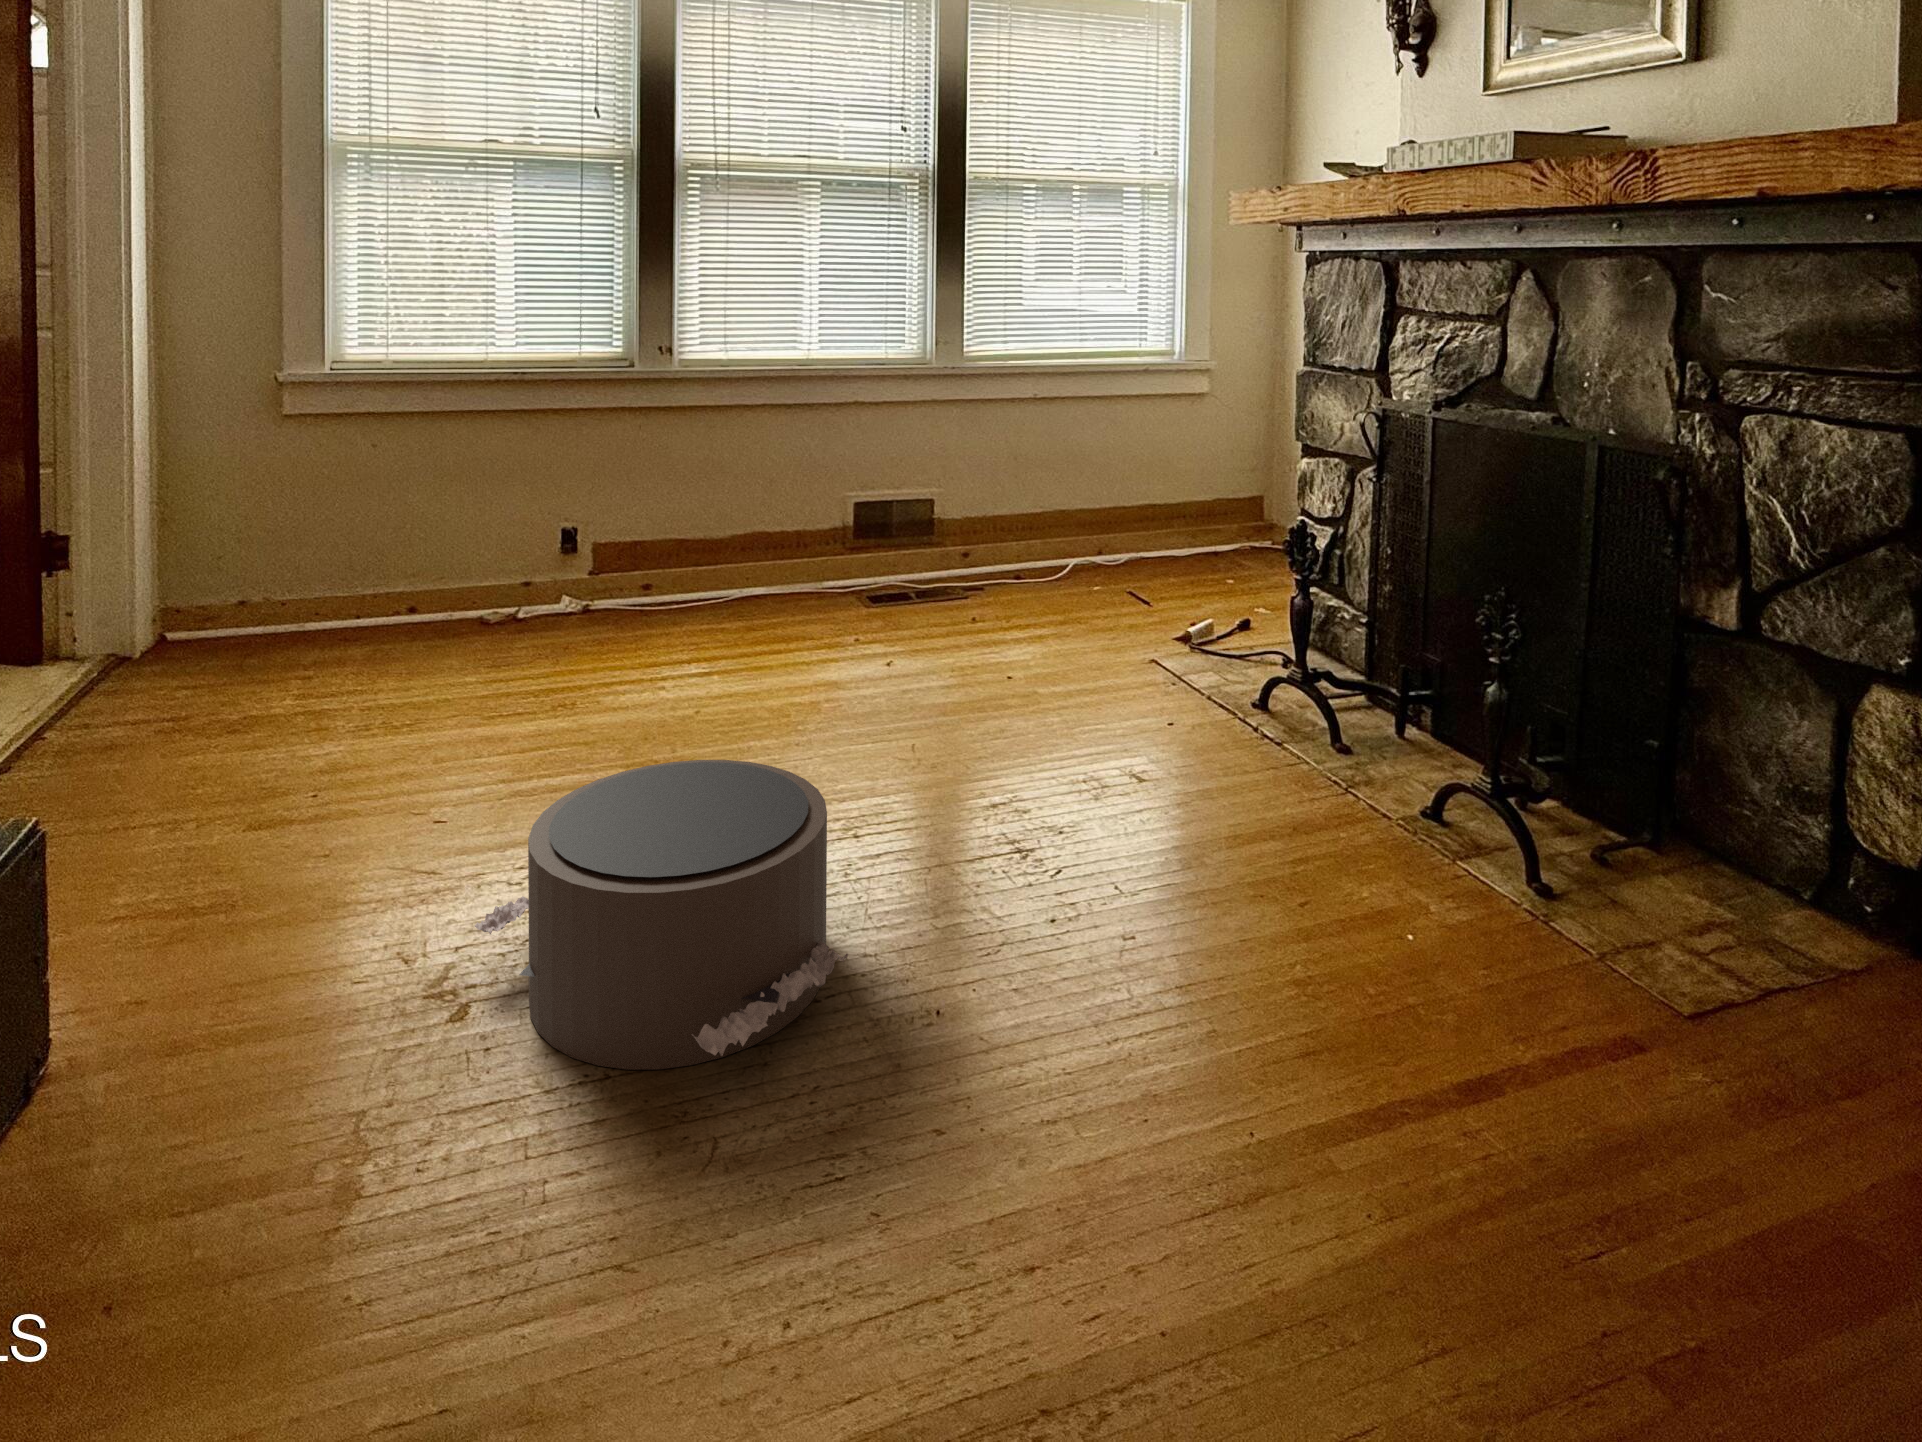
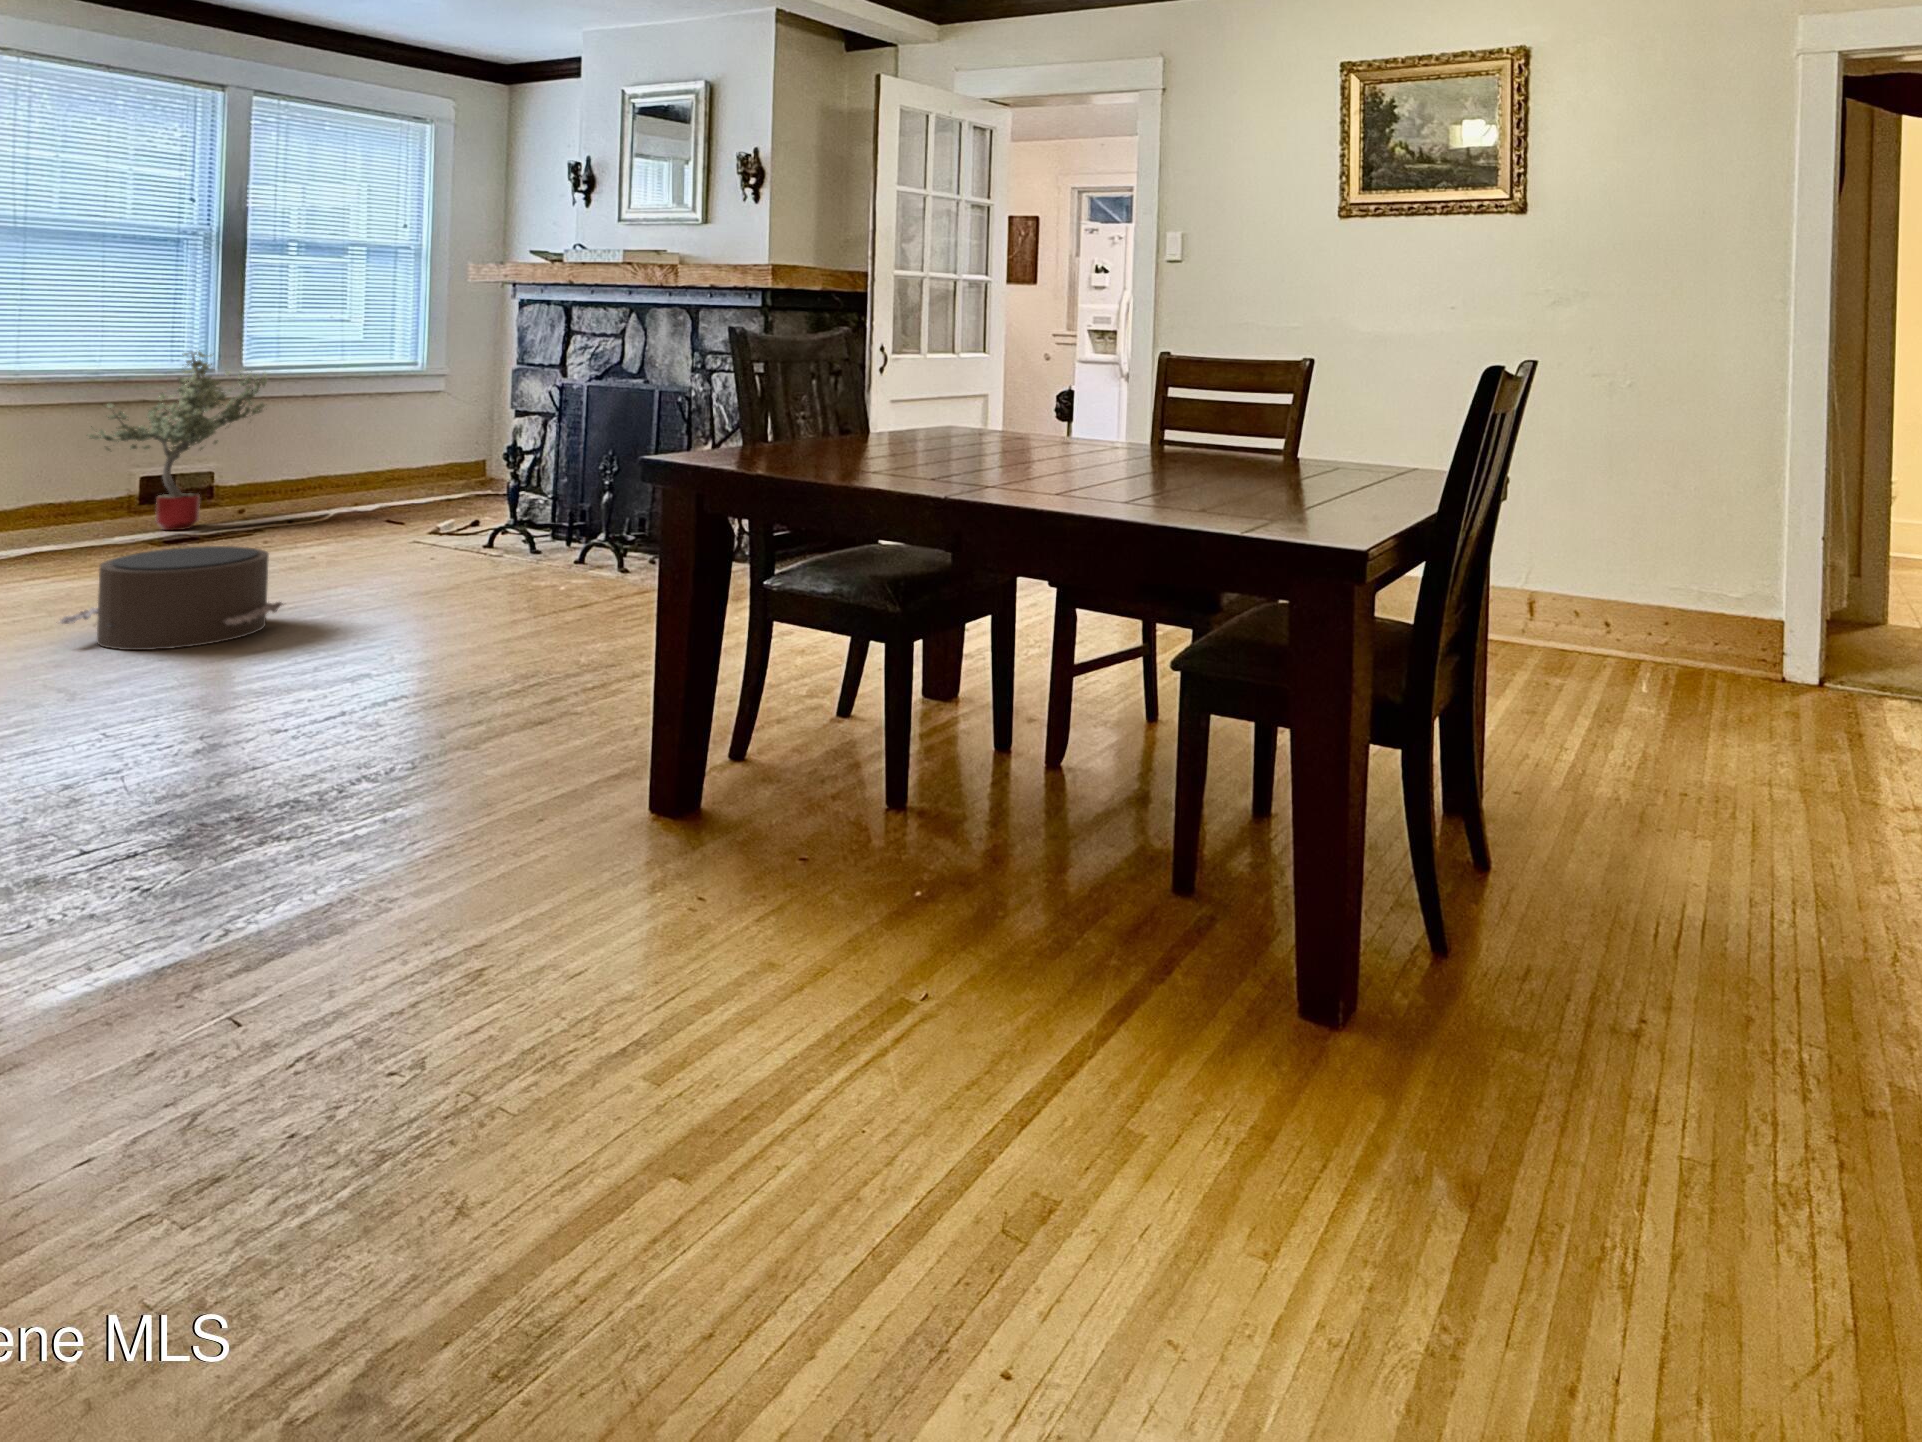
potted tree: none [780,335,983,584] -> present [89,352,267,530]

